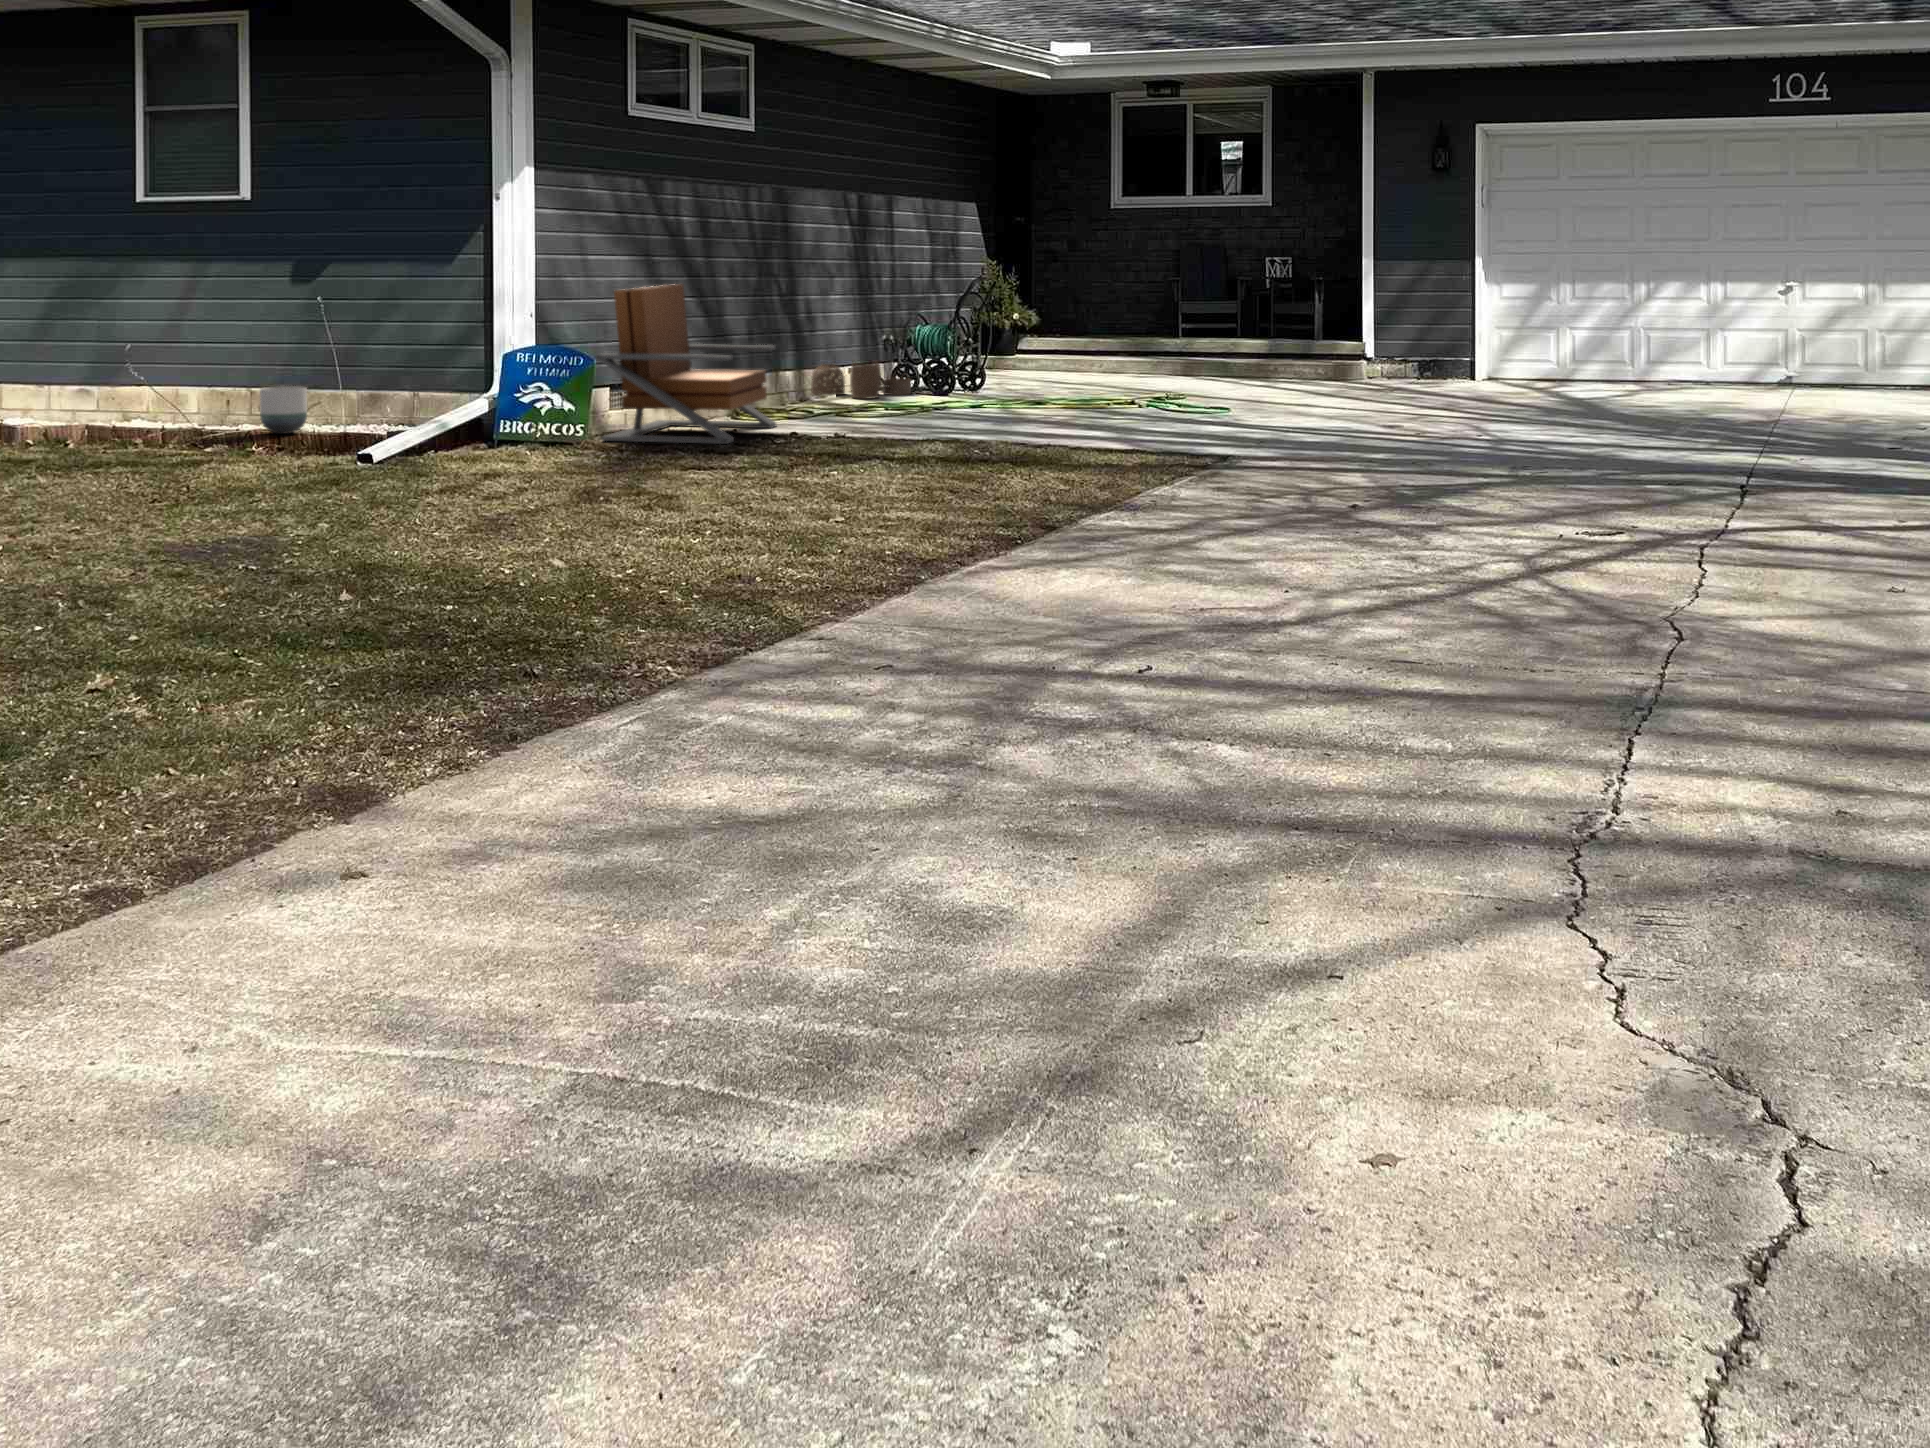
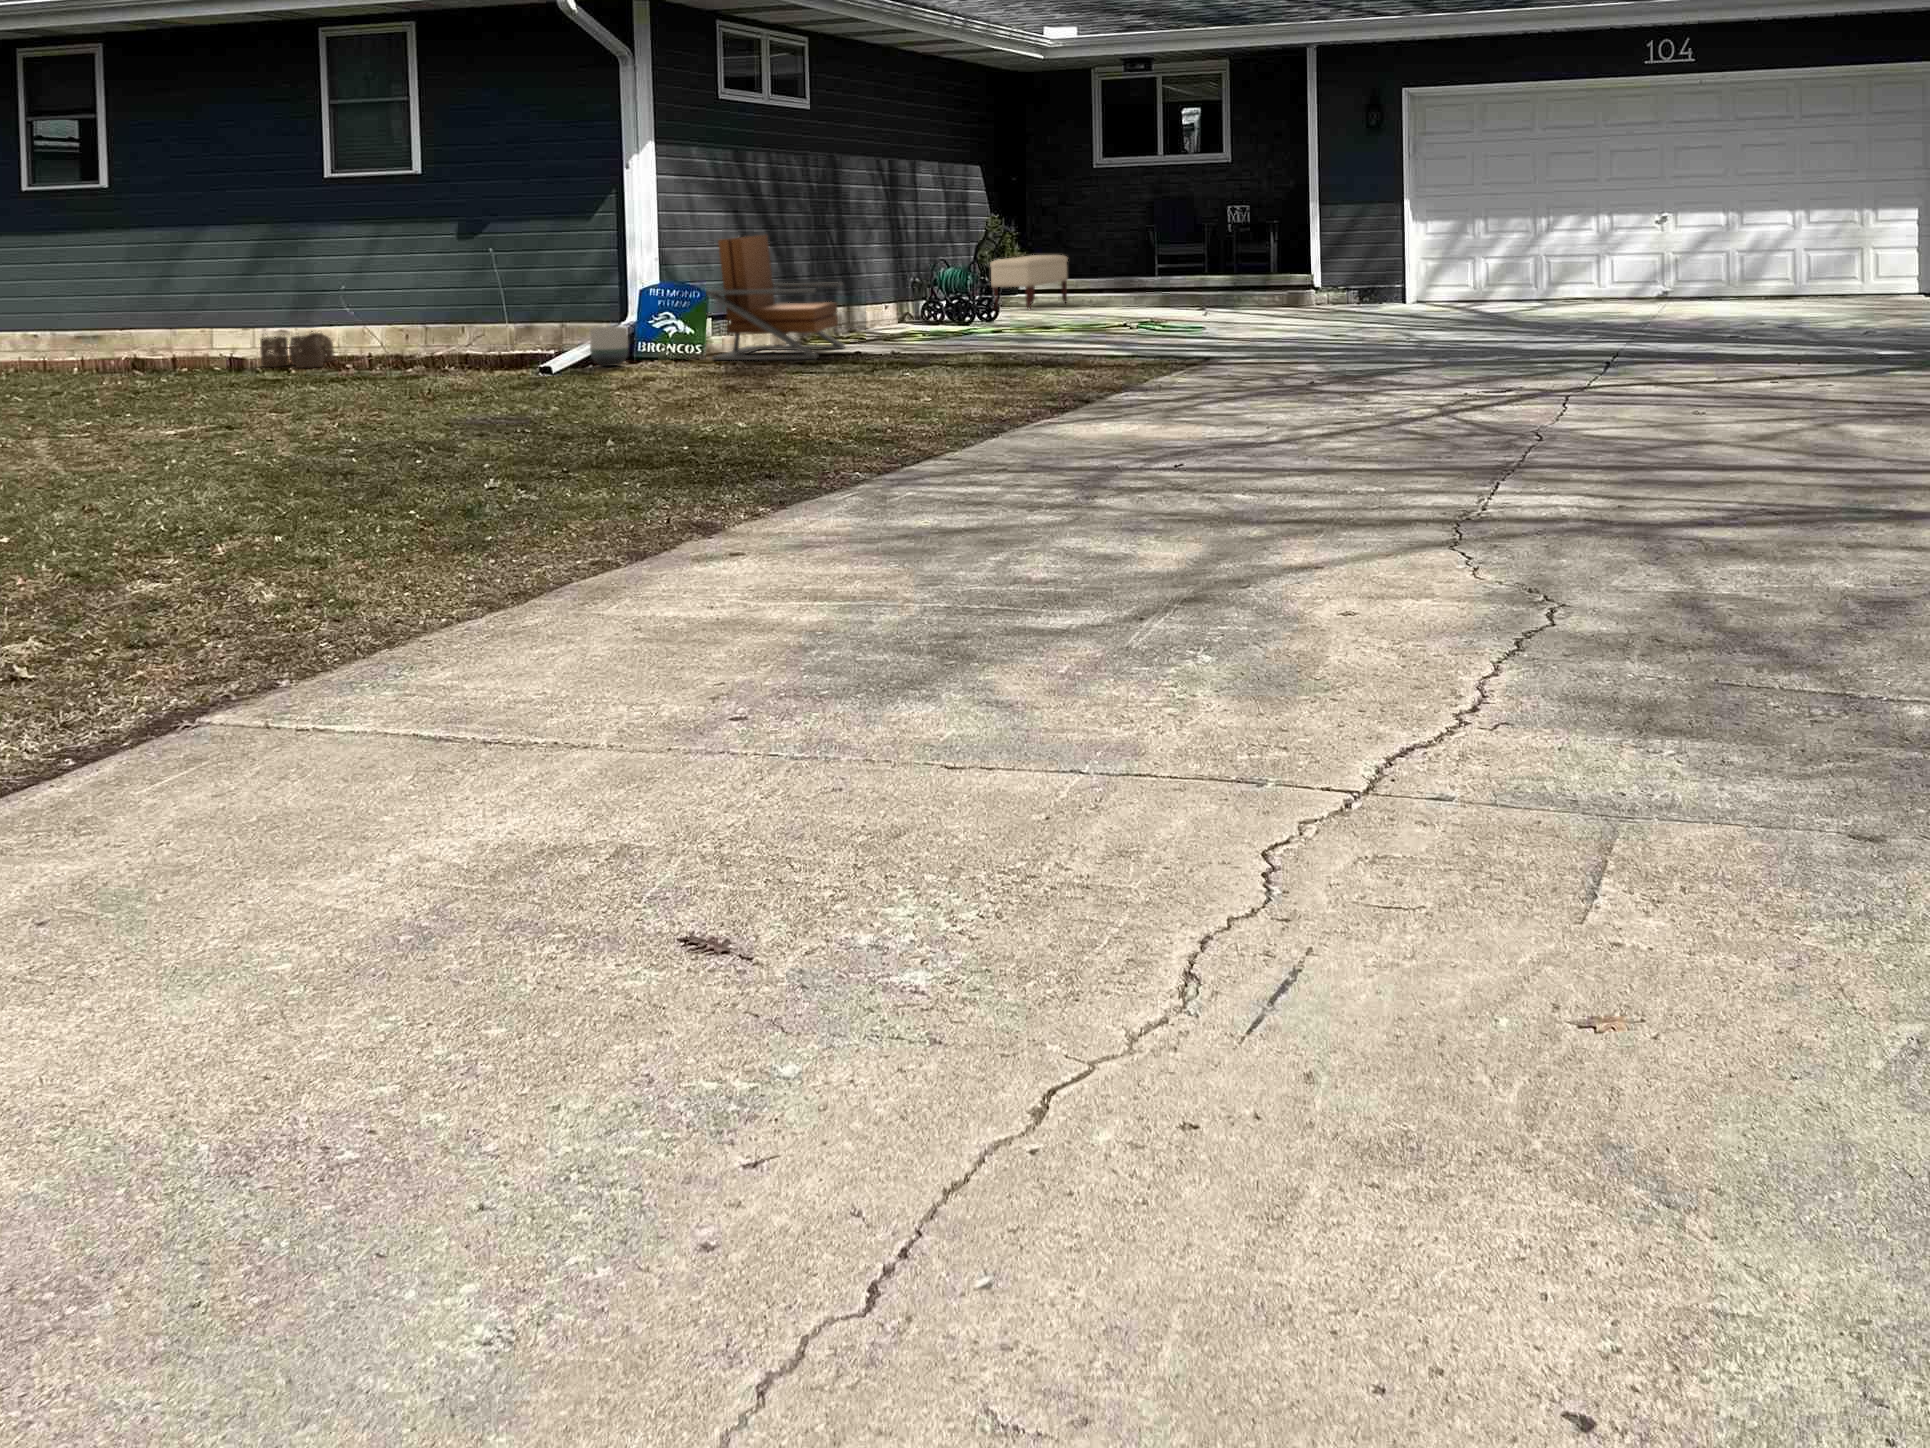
bench: none [977,309,1073,376] -> present [990,255,1068,310]
woven basket: present [811,362,911,399] -> present [260,331,334,368]
planter: present [260,386,307,434] -> present [589,326,629,366]

